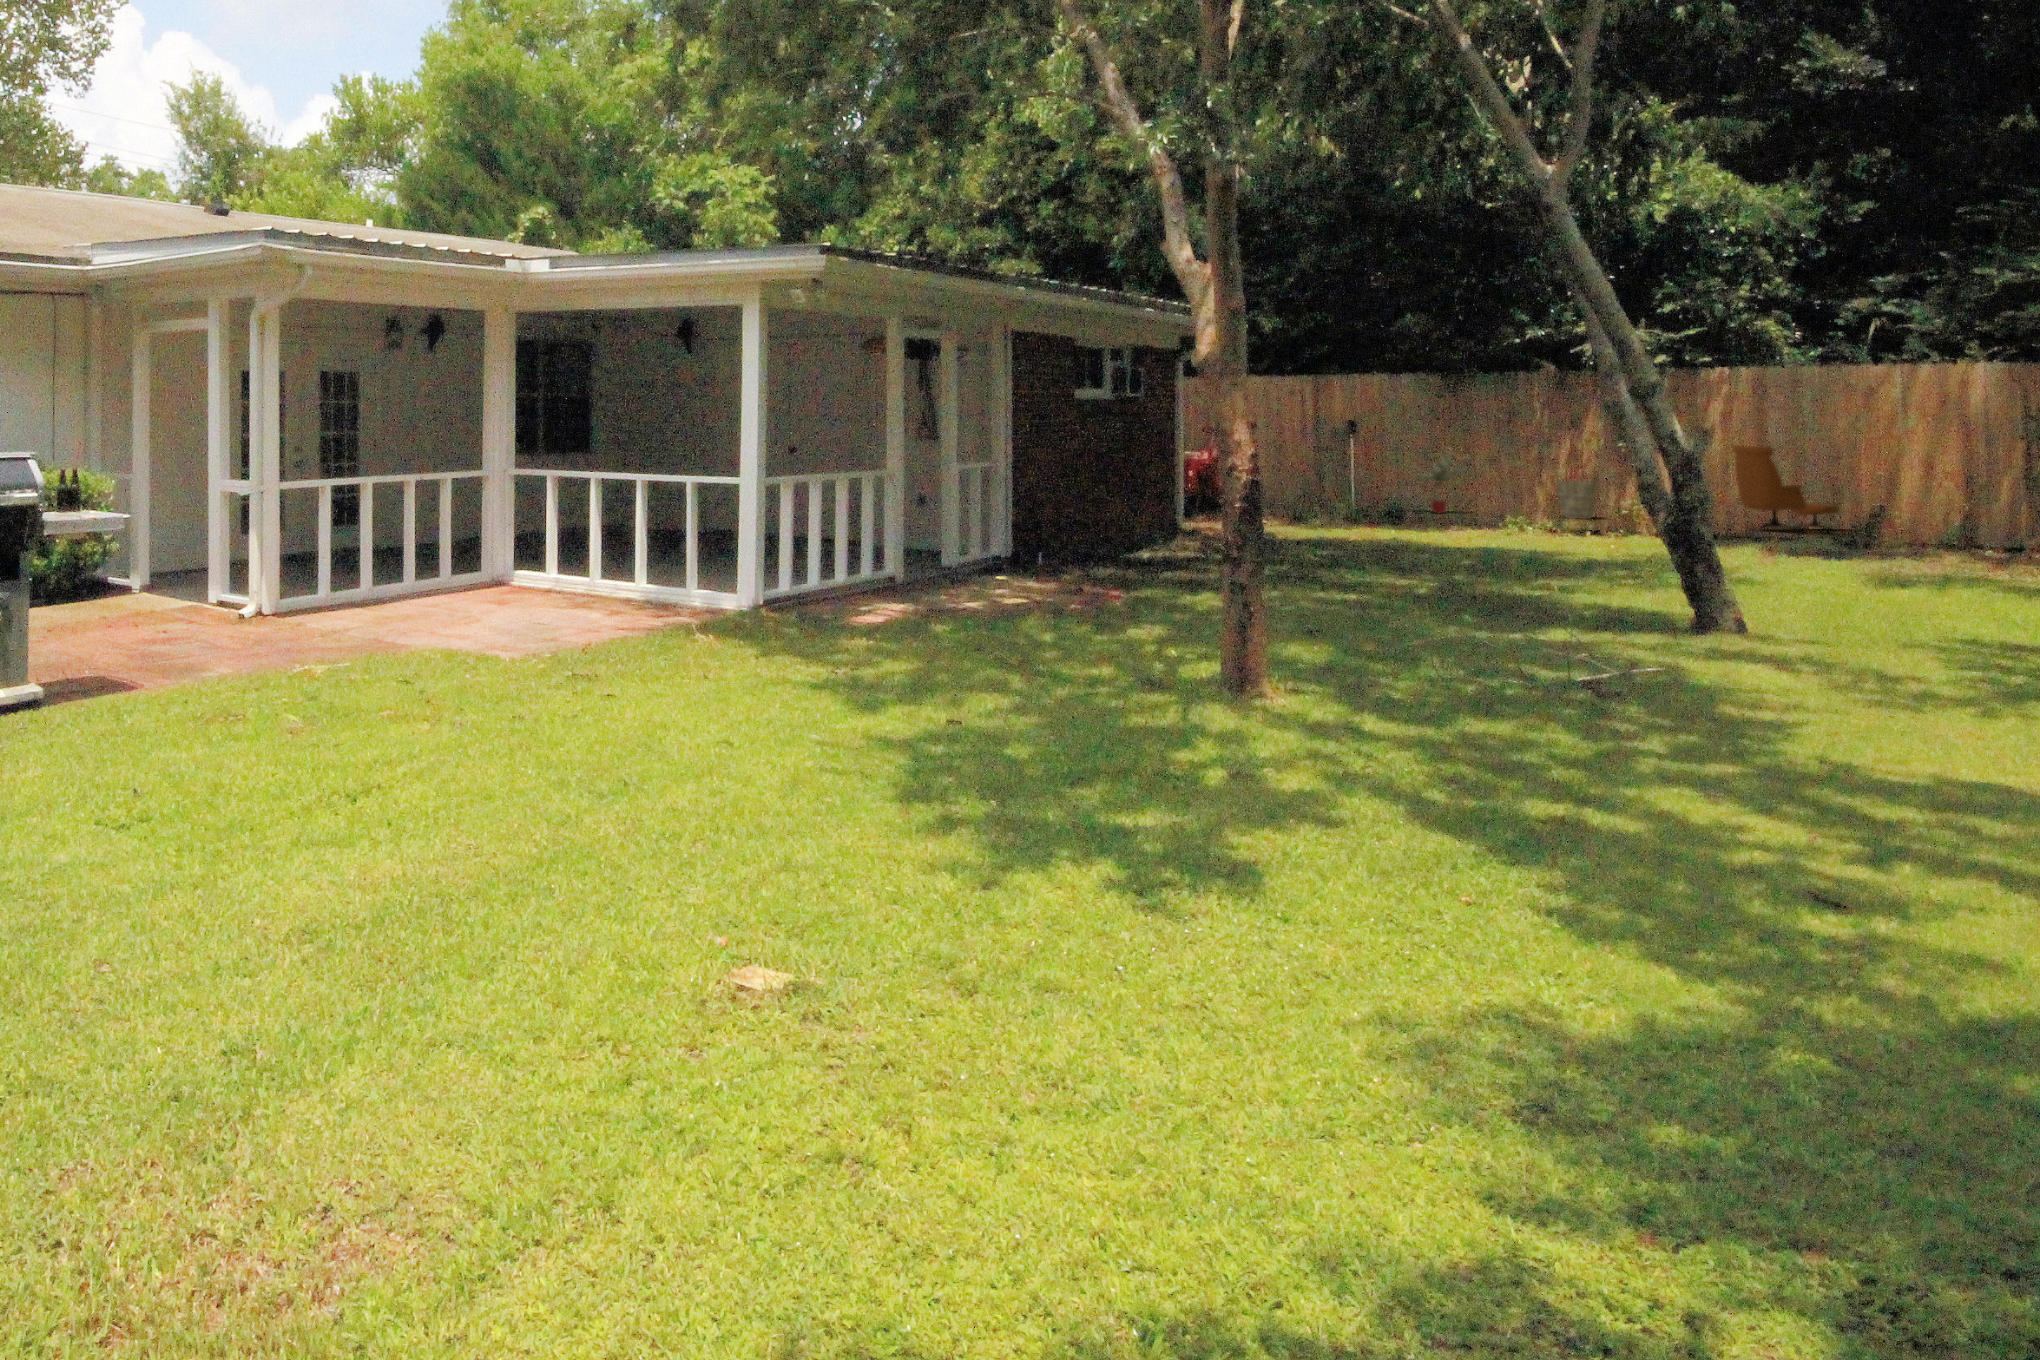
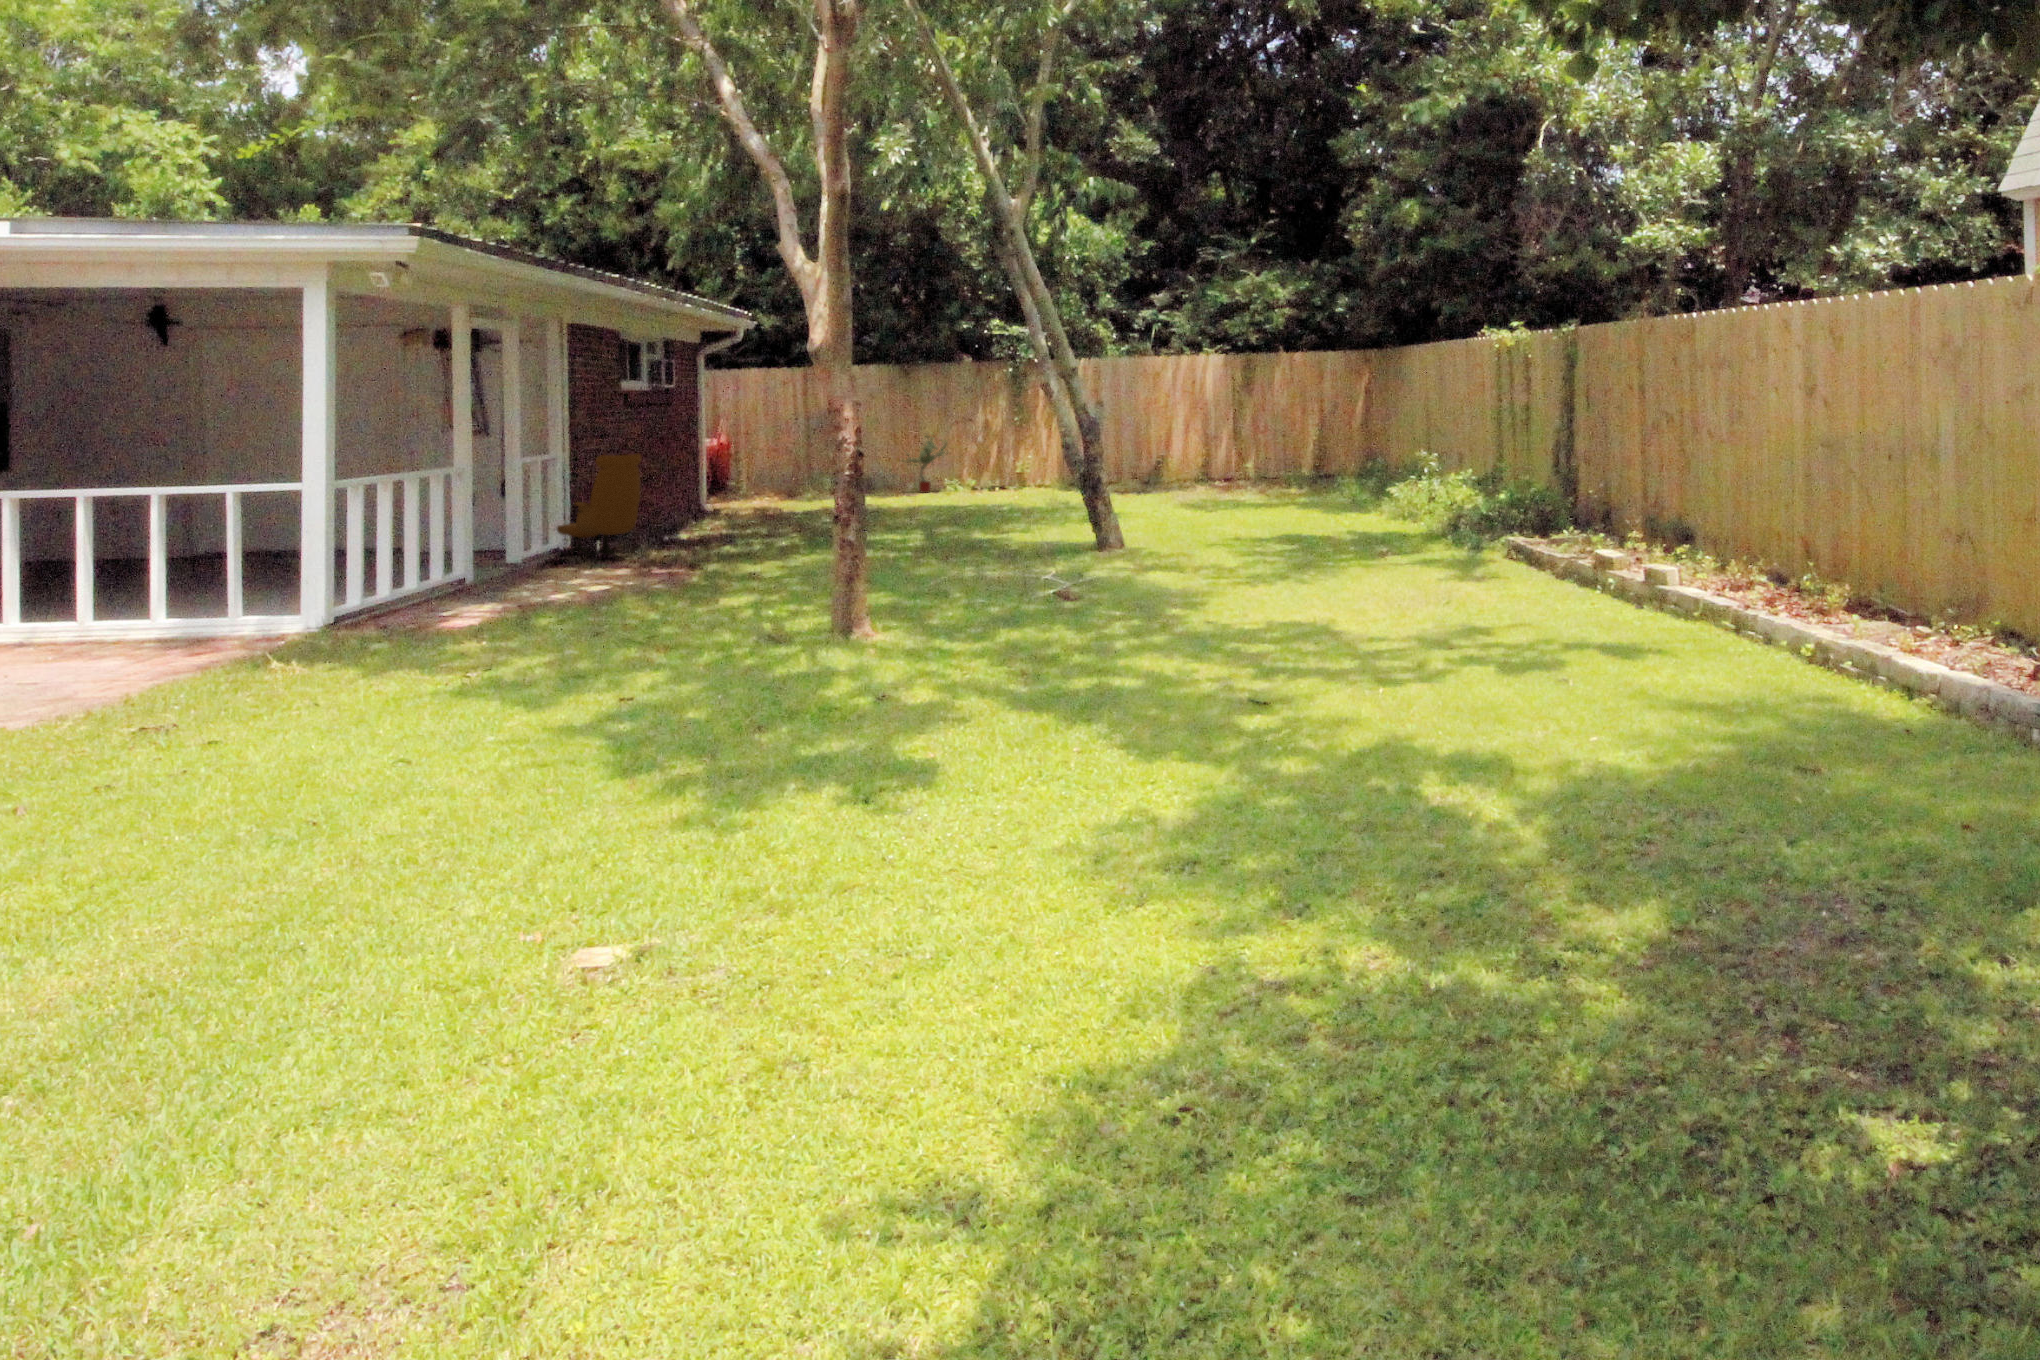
lounge chair: present [1732,445,1839,532] -> present [556,454,641,560]
bucket: present [1556,475,1597,519] -> none [1011,452,1040,490]

